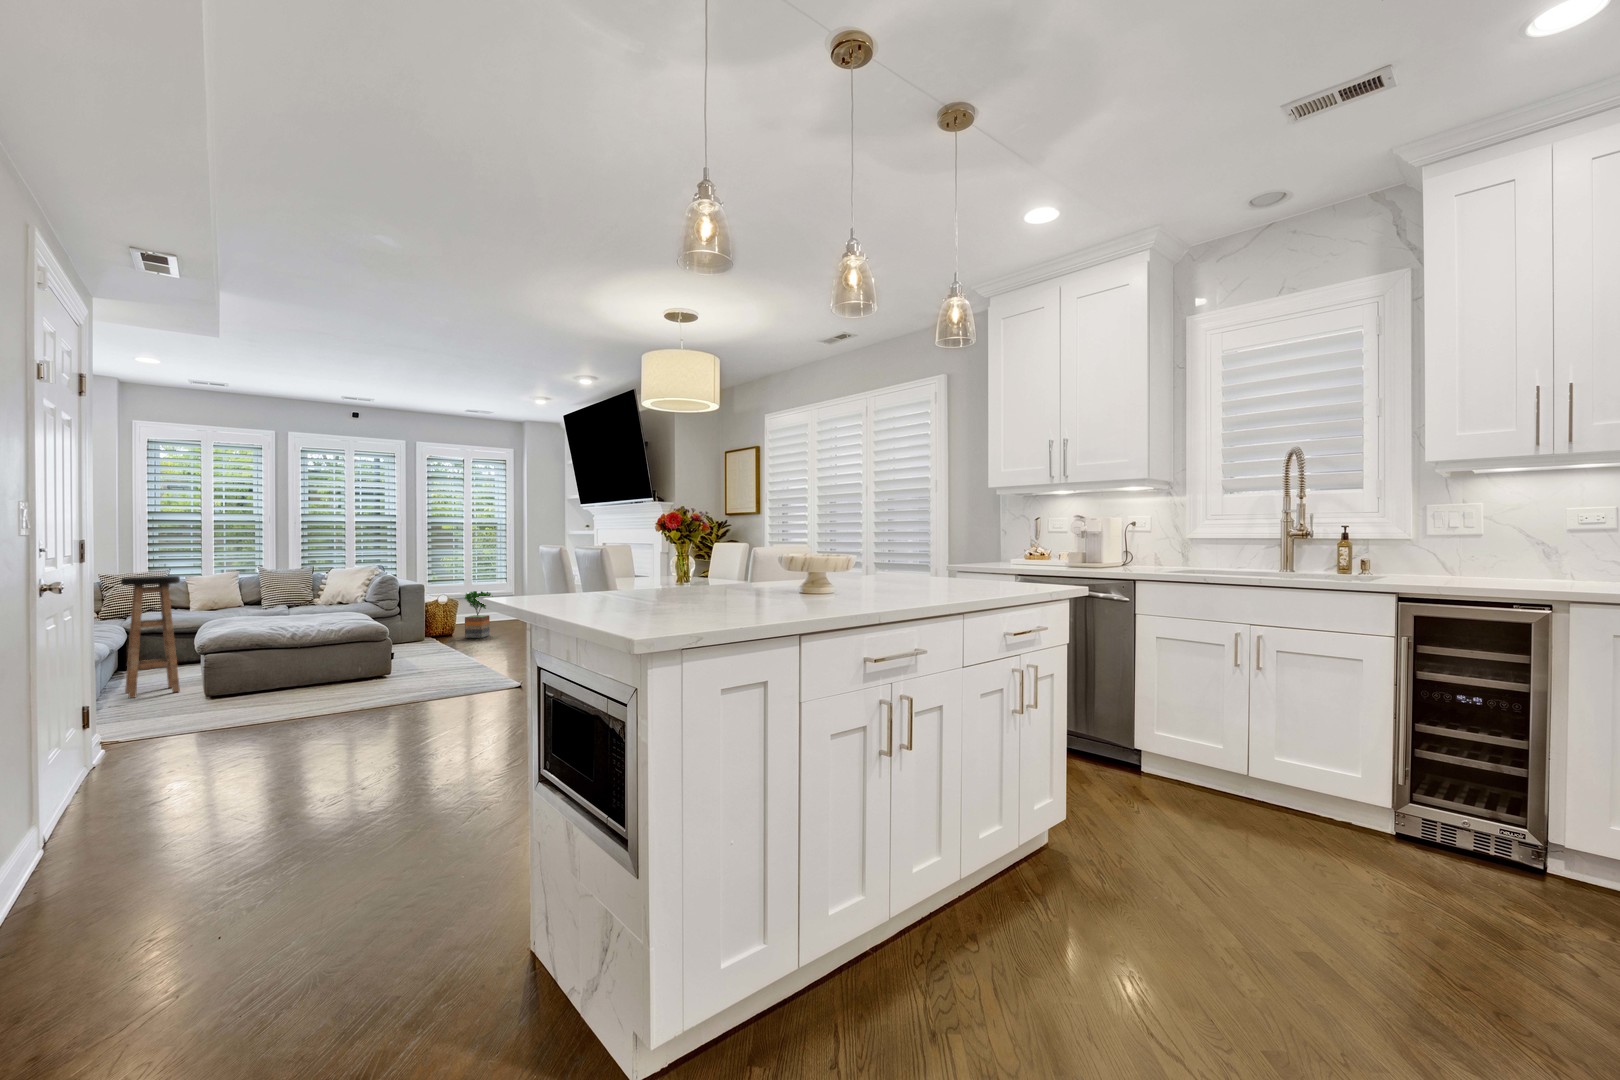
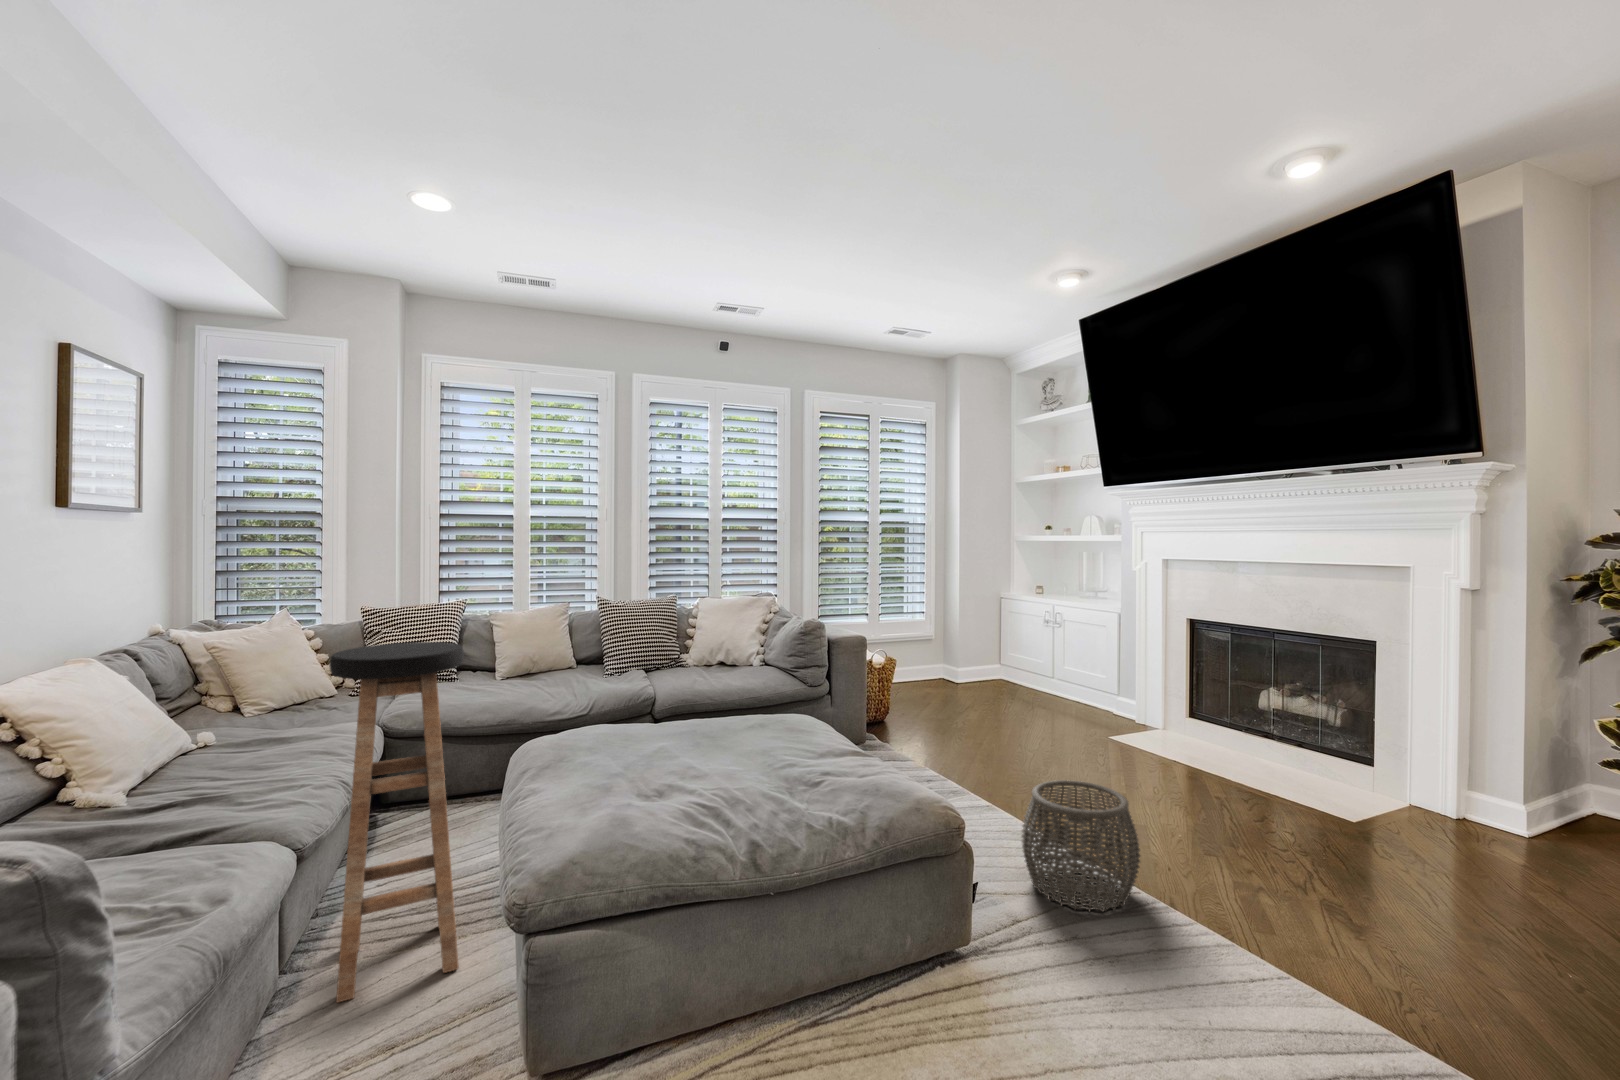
potted tree: present [465,591,493,638] -> none [901,642,959,732]
woven basket: none [440,629,488,670] -> present [1021,780,1140,911]

